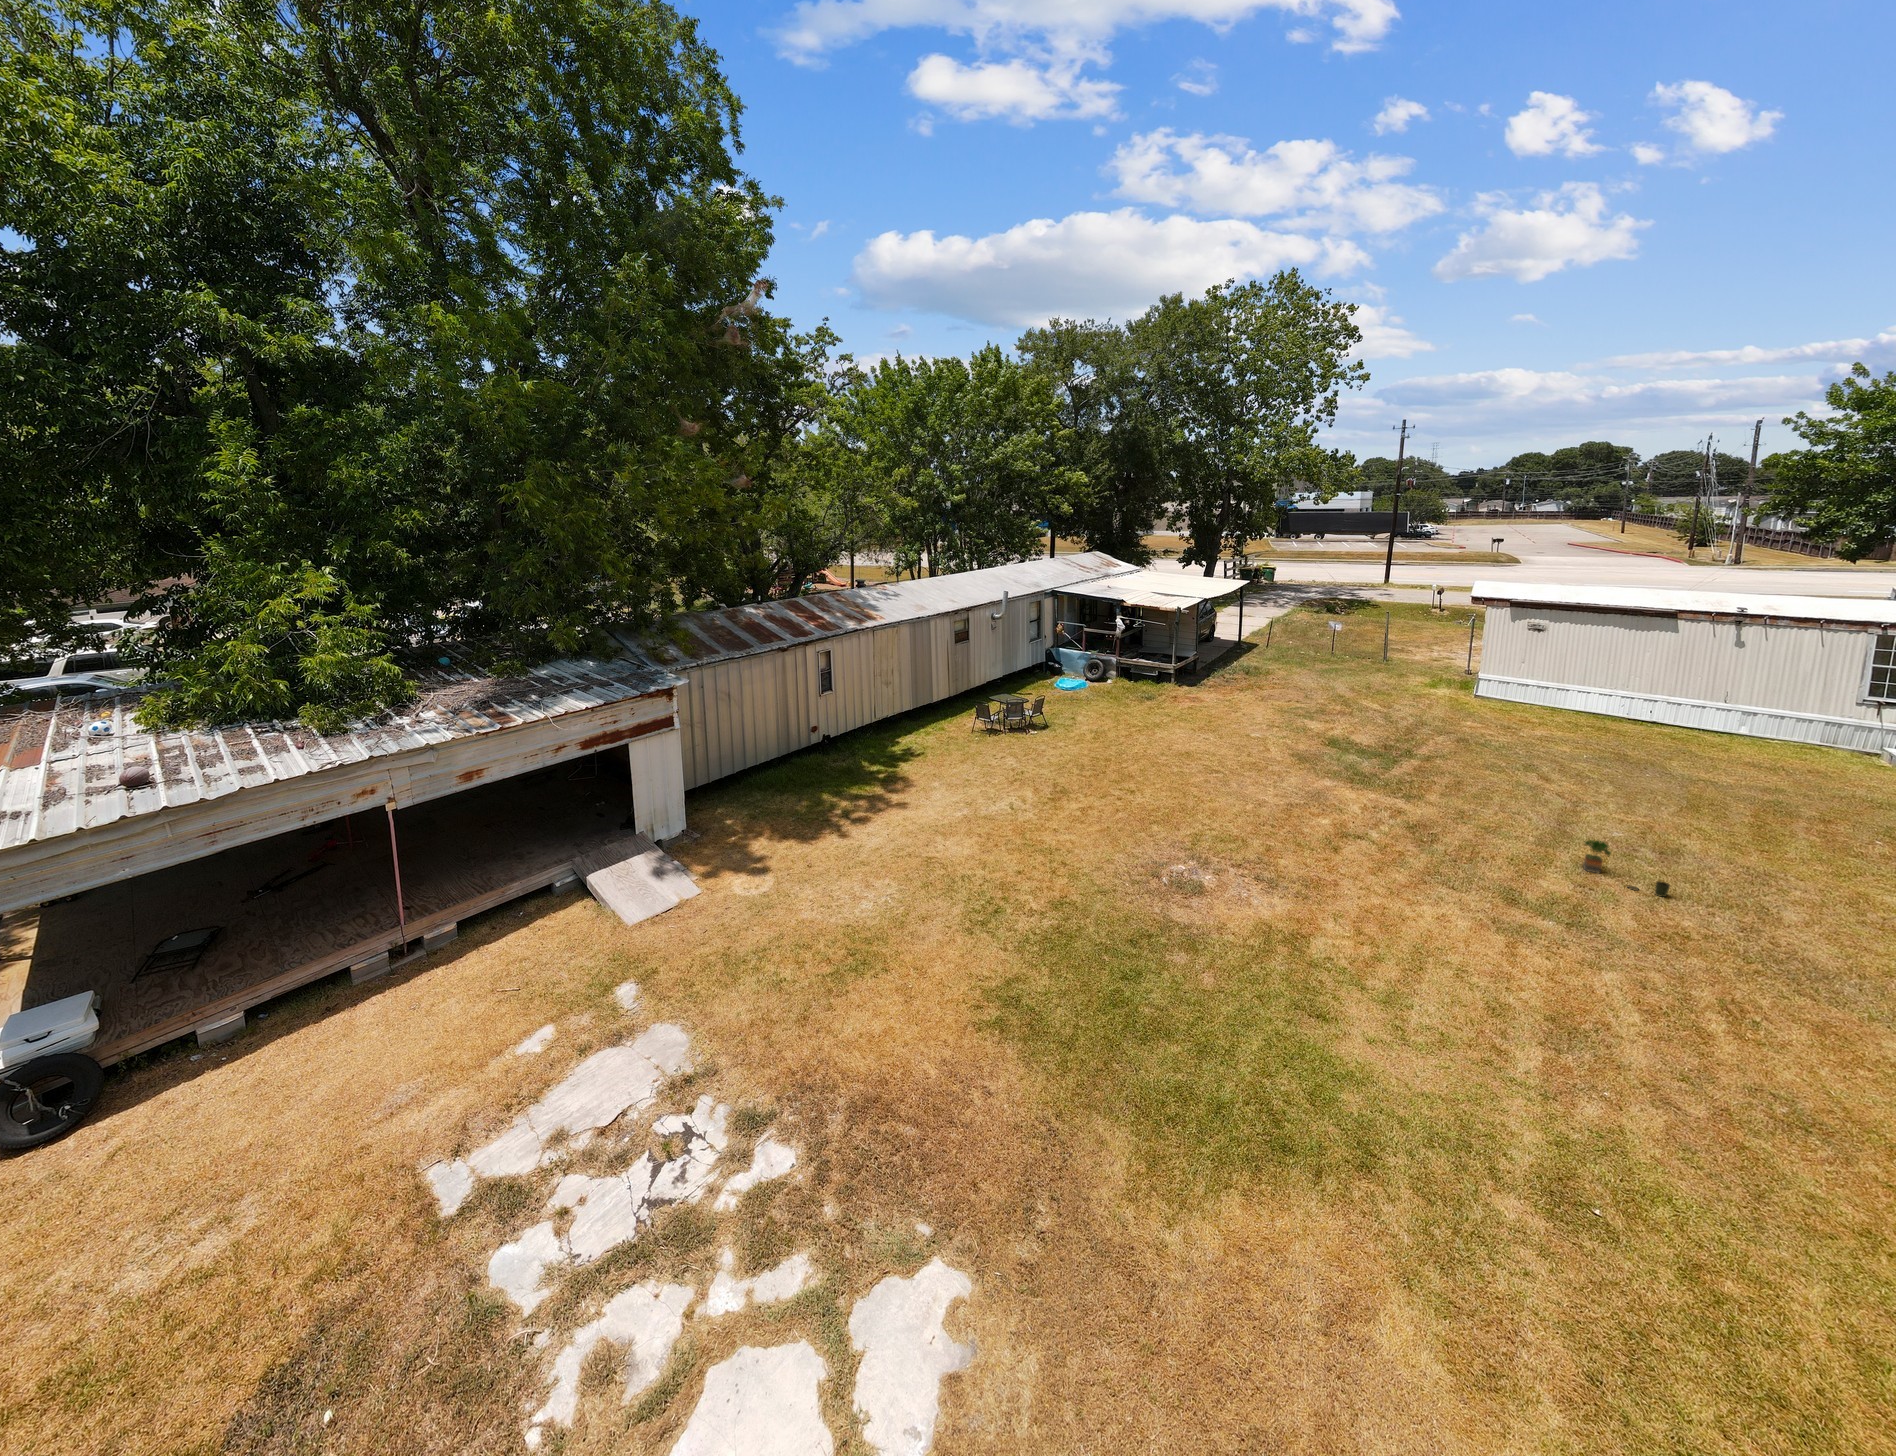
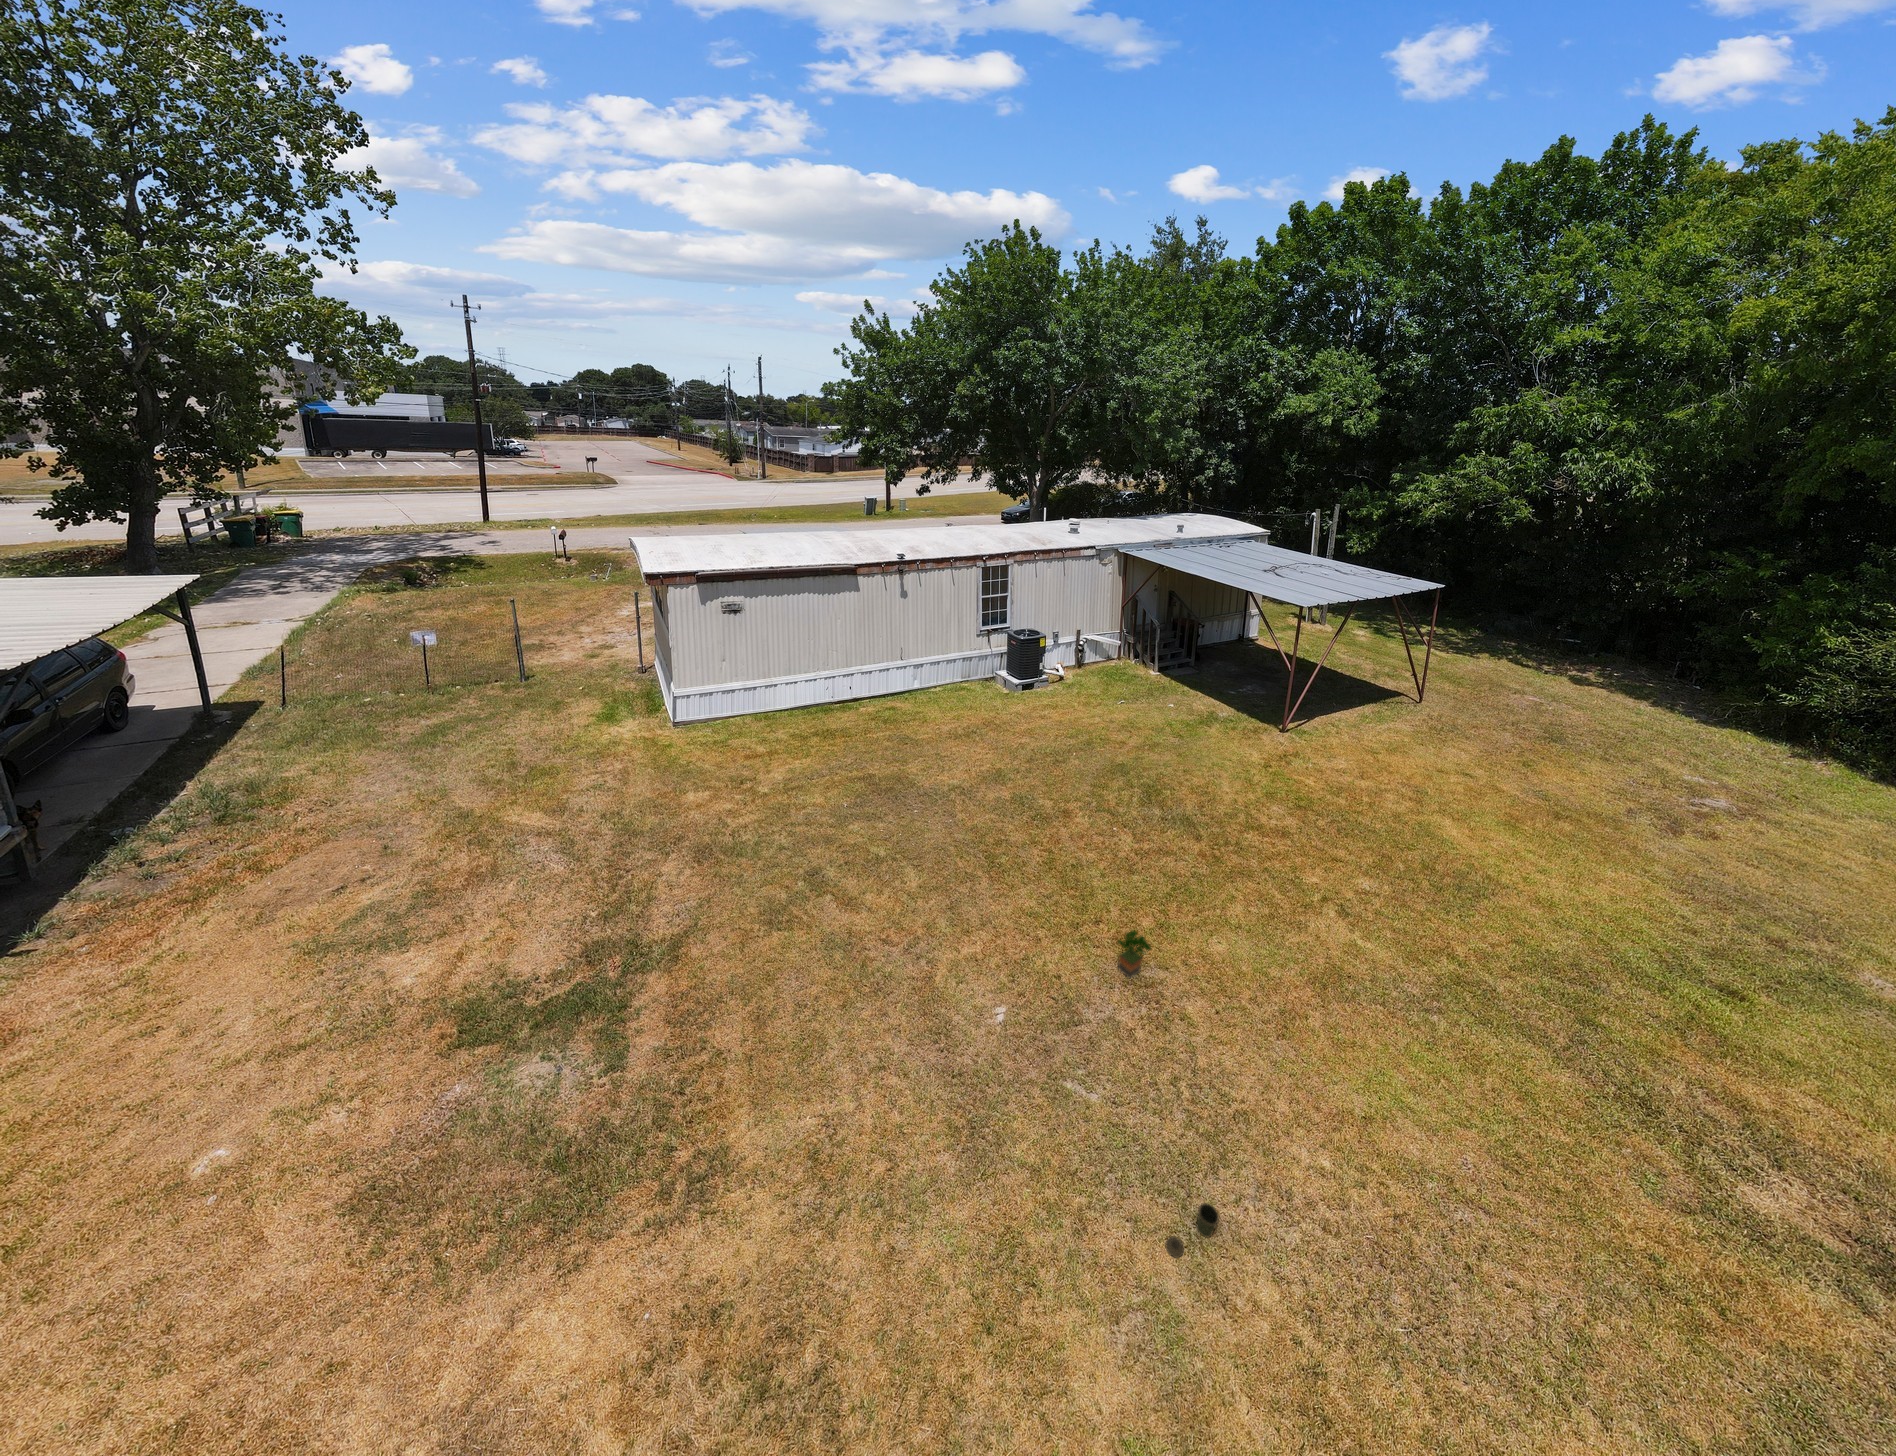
potted tree: present [1583,840,1611,873] -> present [1118,930,1151,978]

